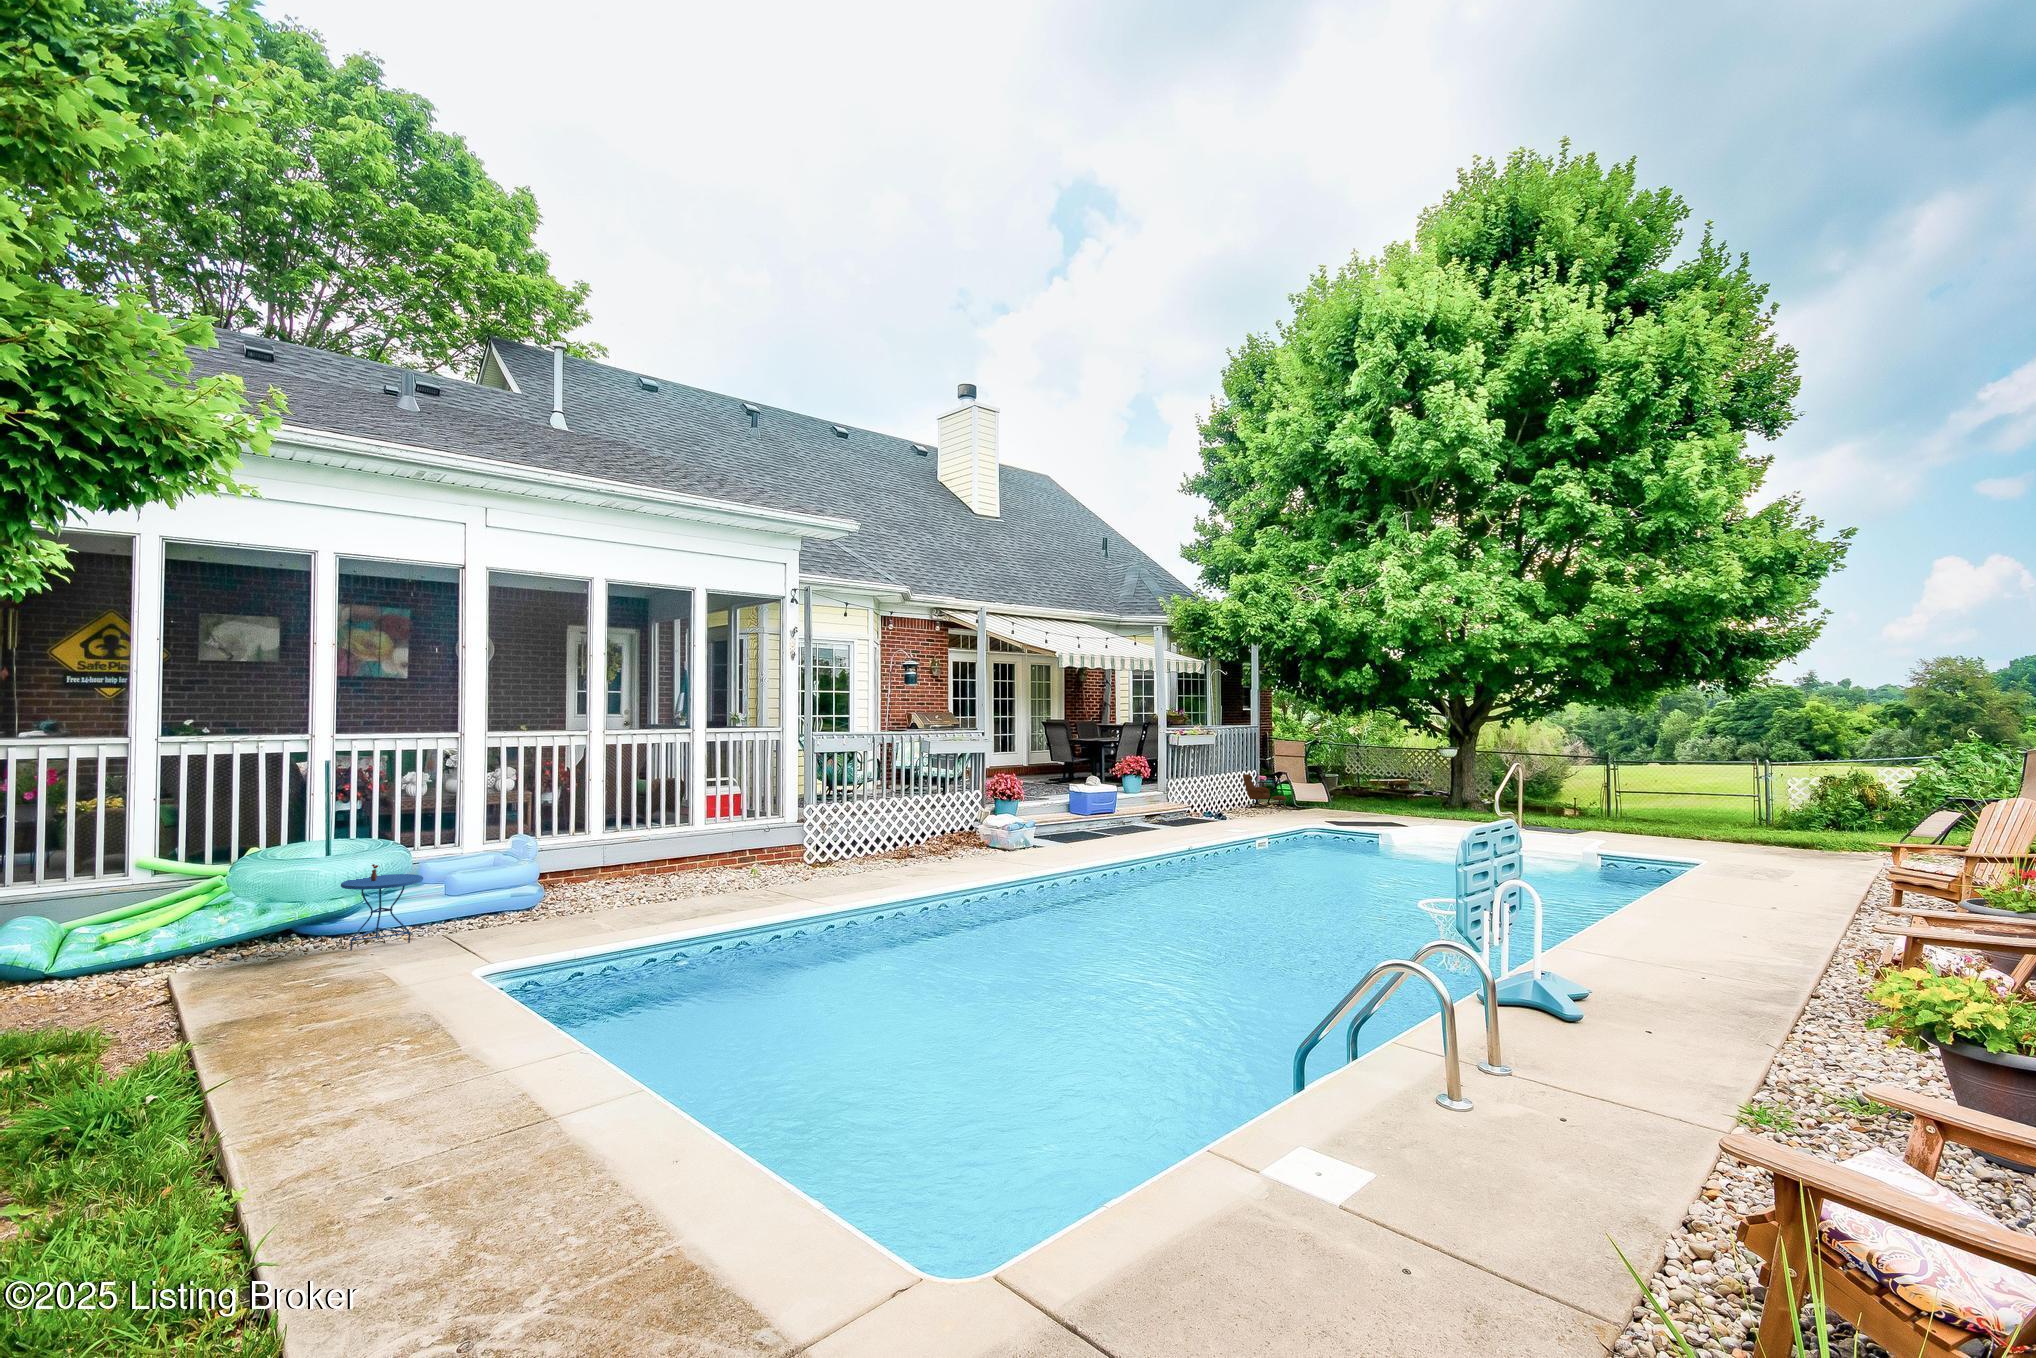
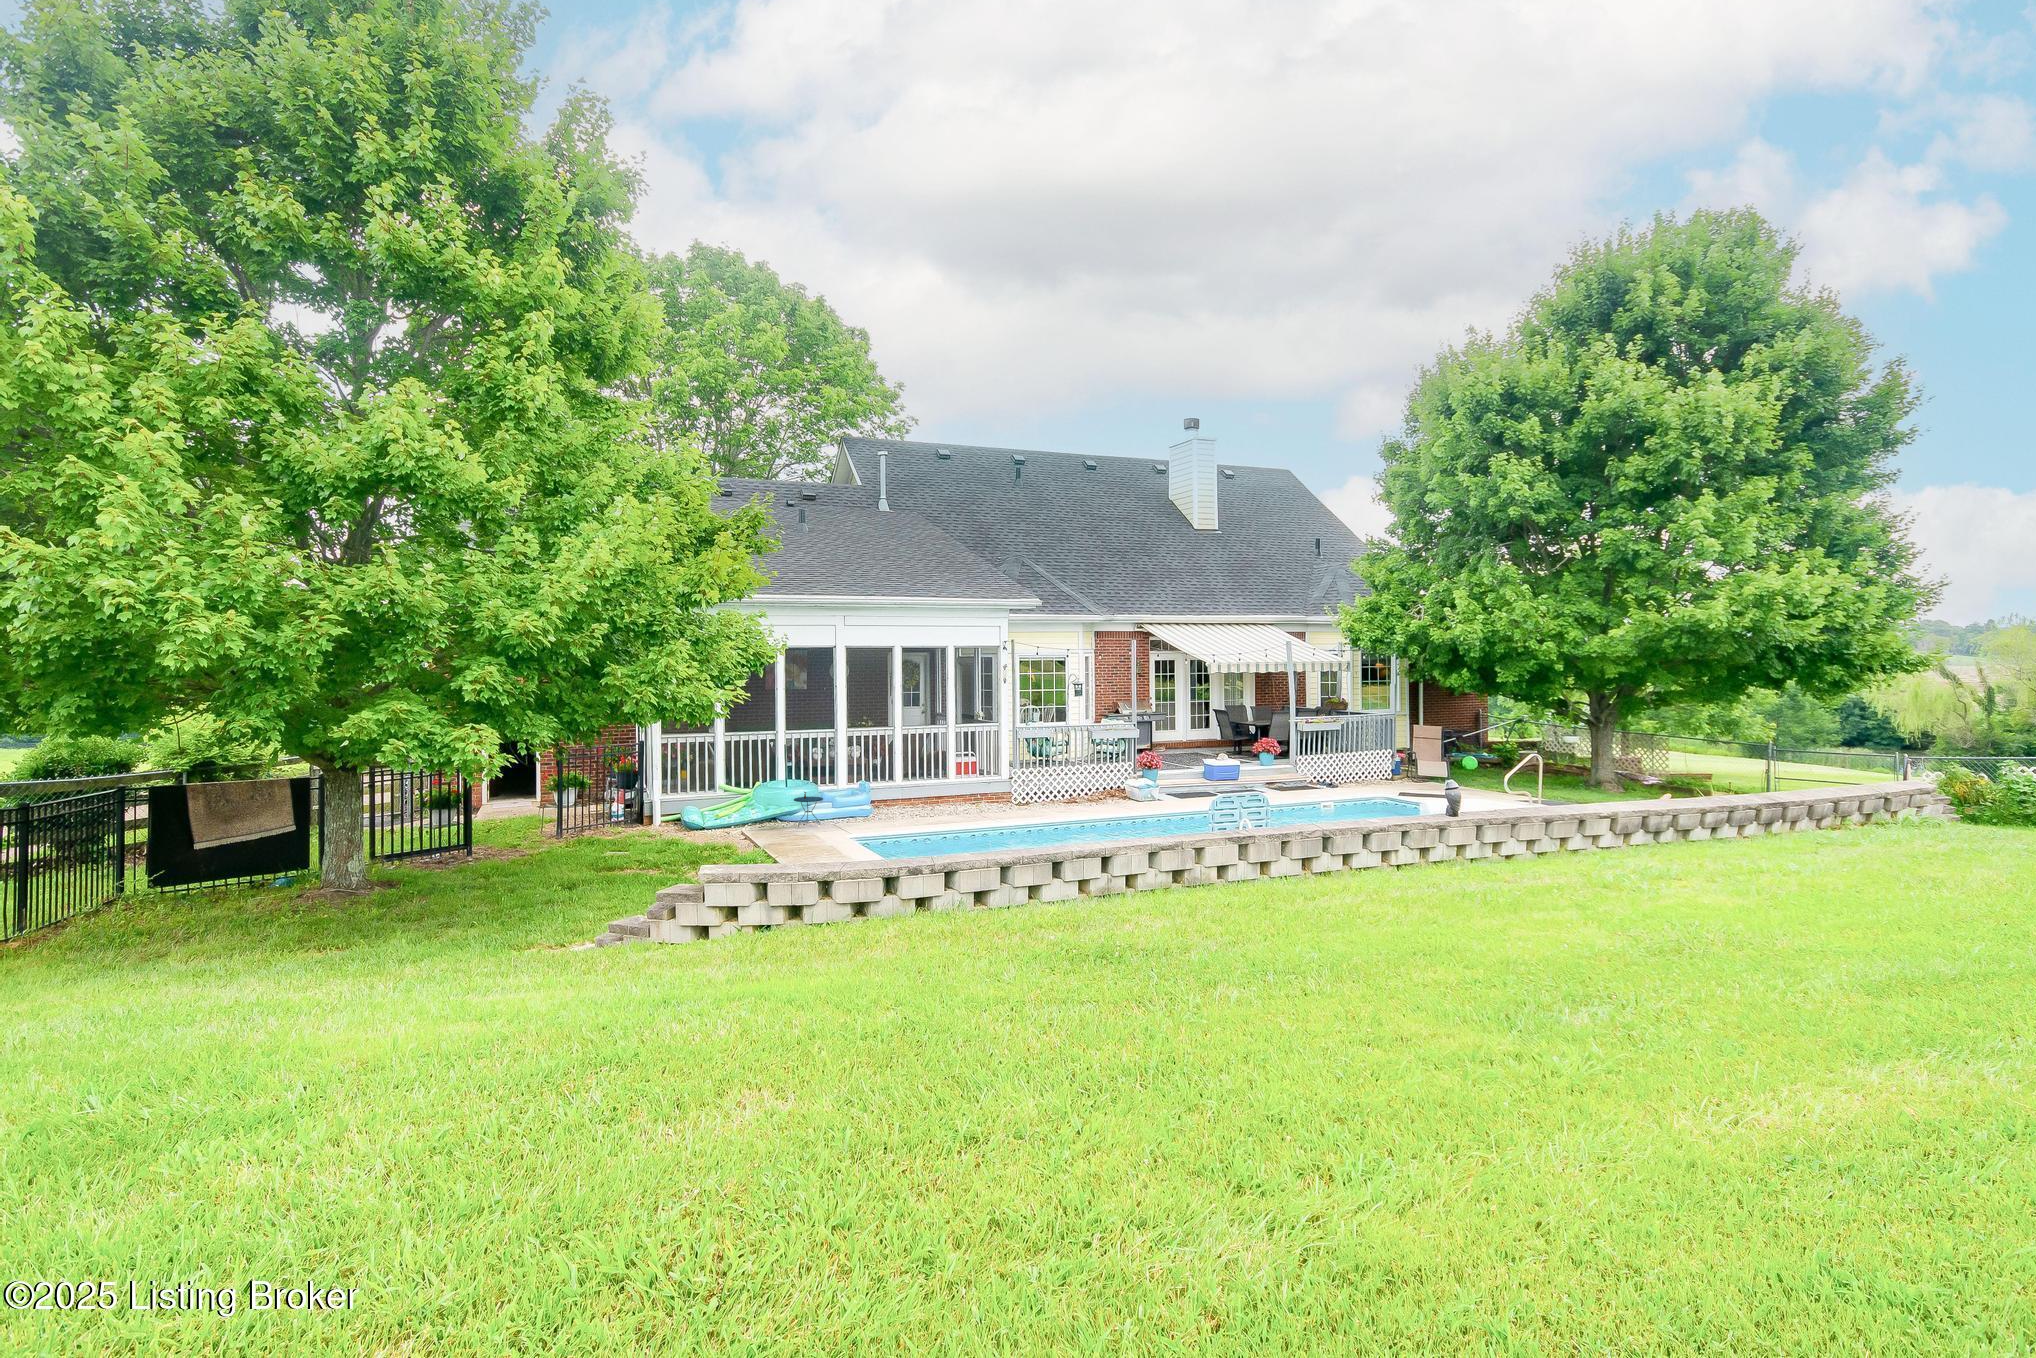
lounge chair: present [1243,774,1286,809] -> none [1384,752,1417,782]

